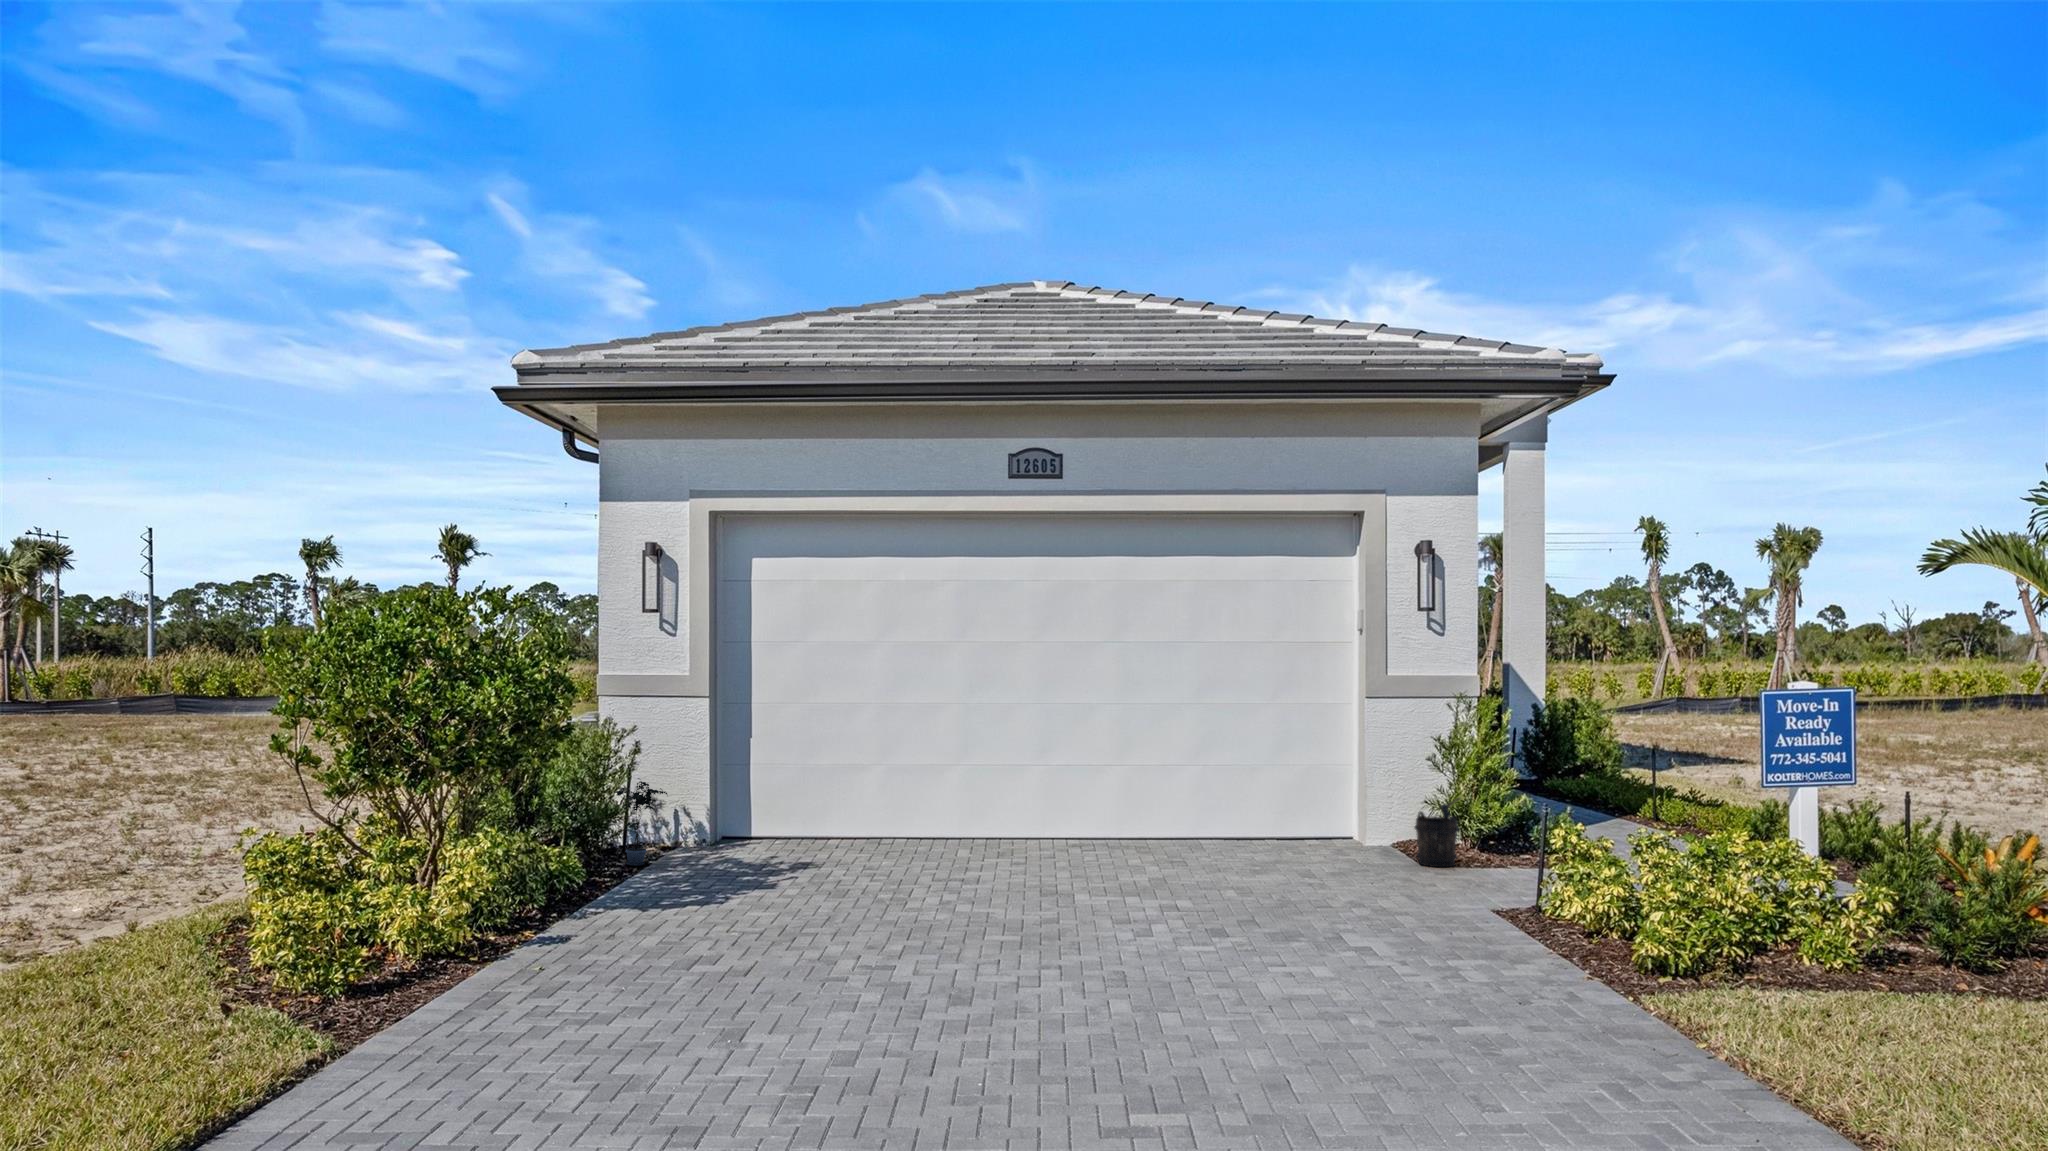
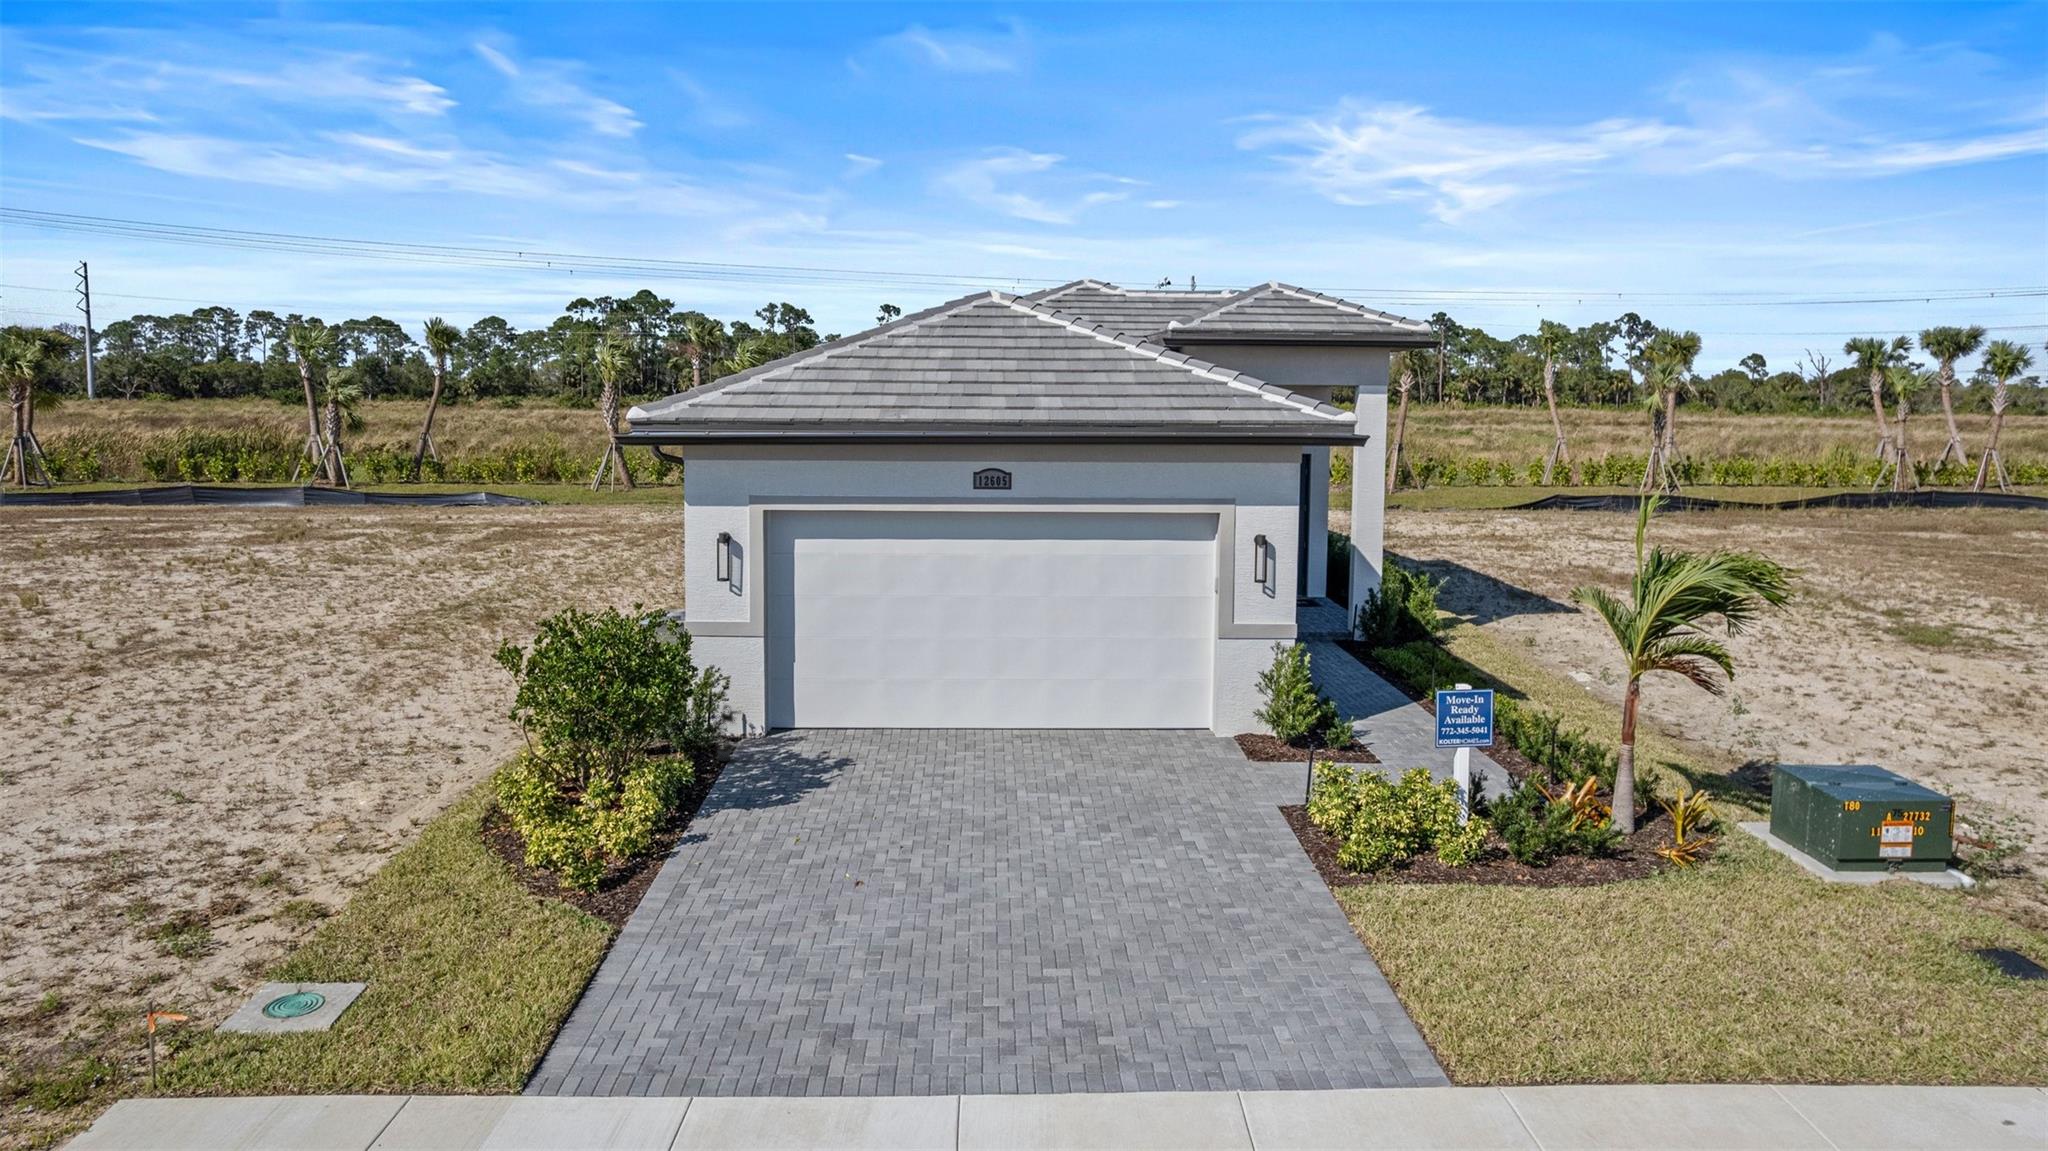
bucket: present [1415,797,1461,867] -> none [1245,711,1277,759]

